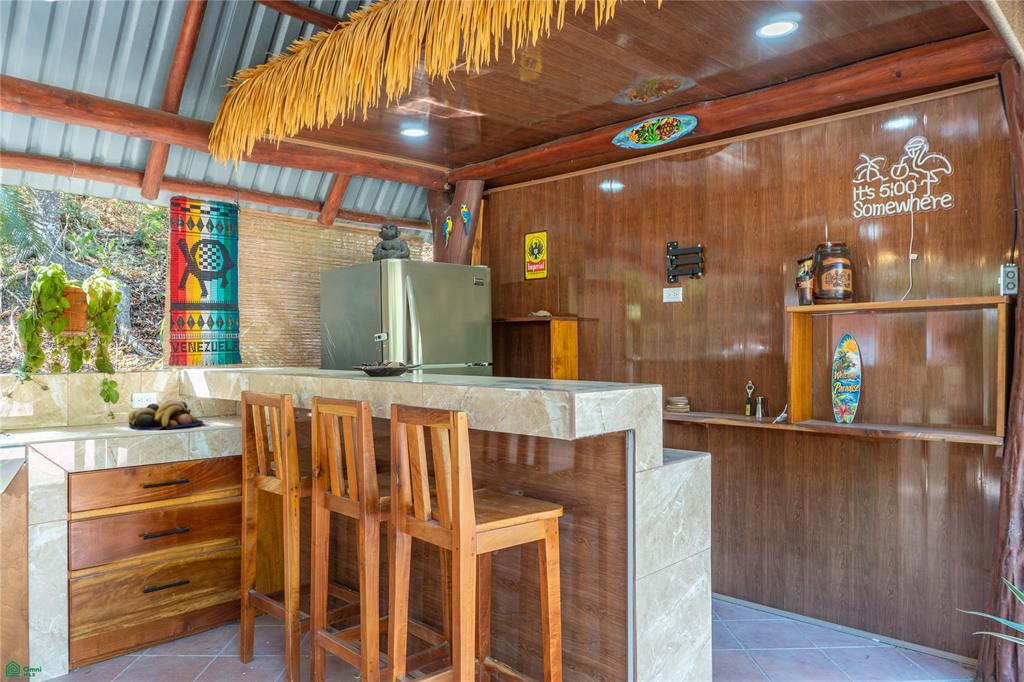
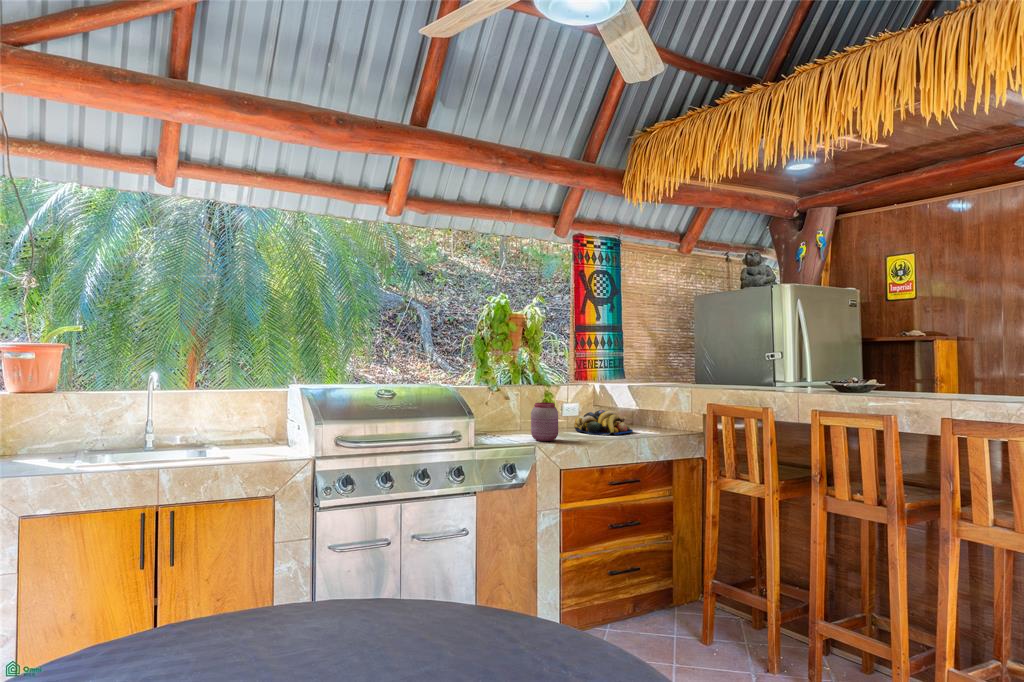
jar: none [30,393,71,441] -> present [531,402,558,441]

